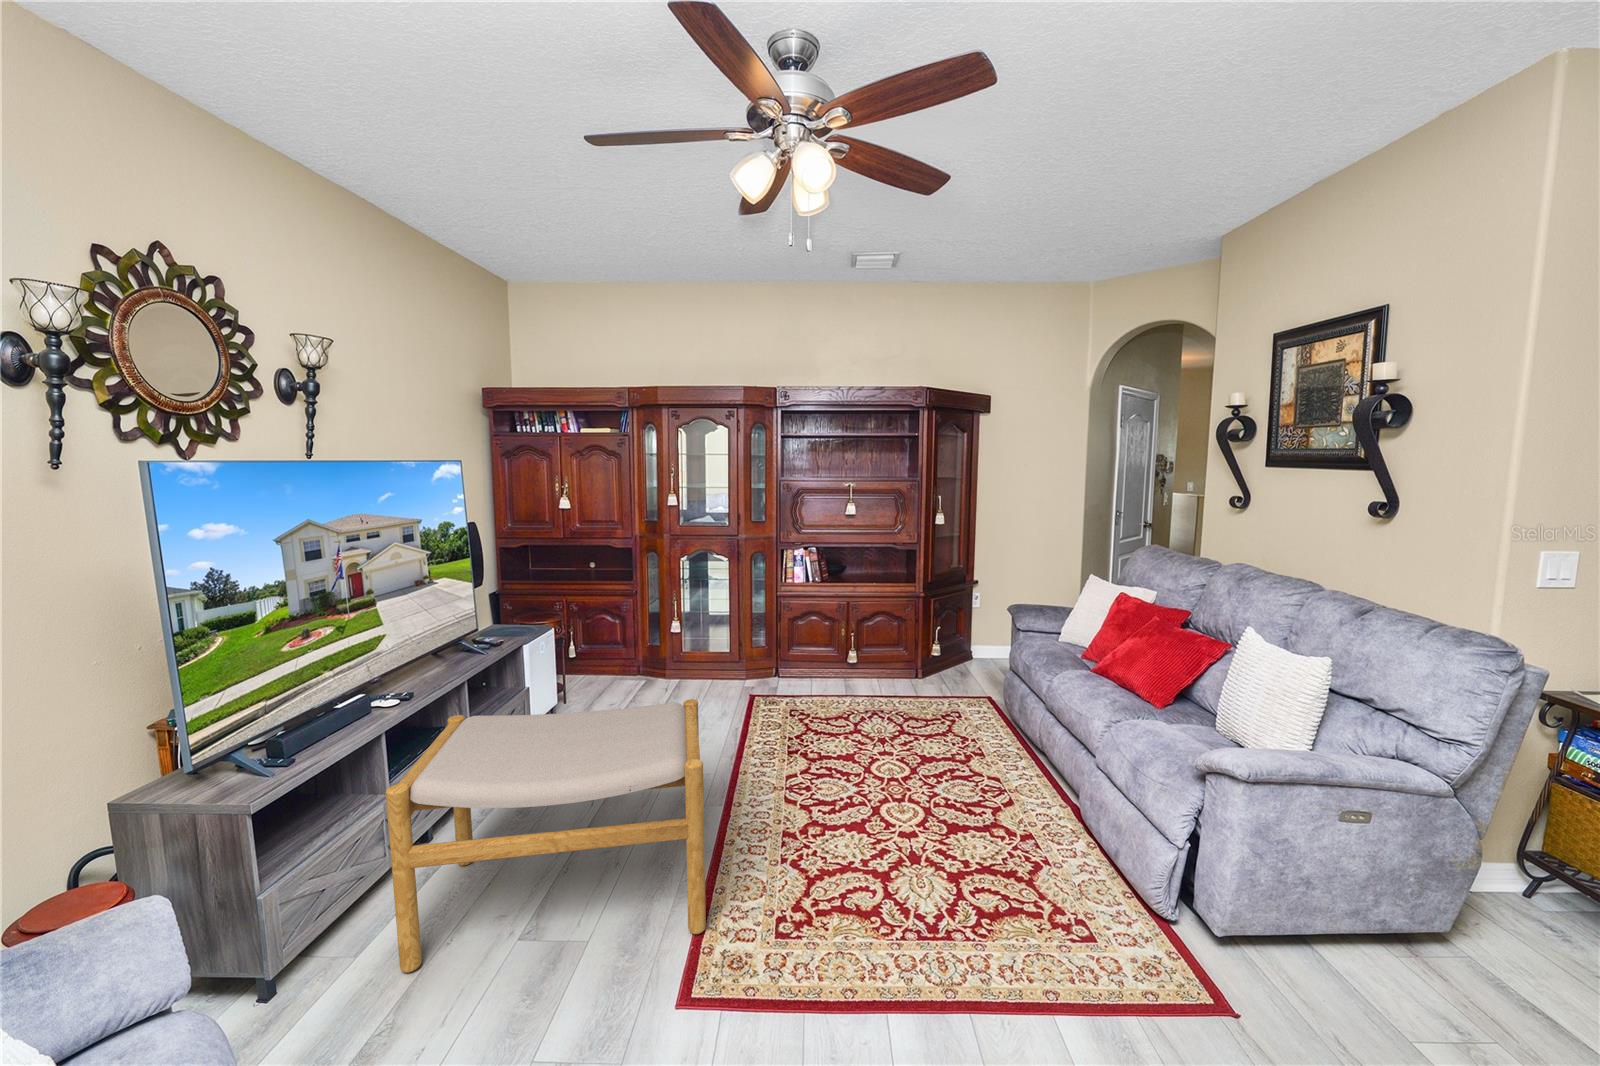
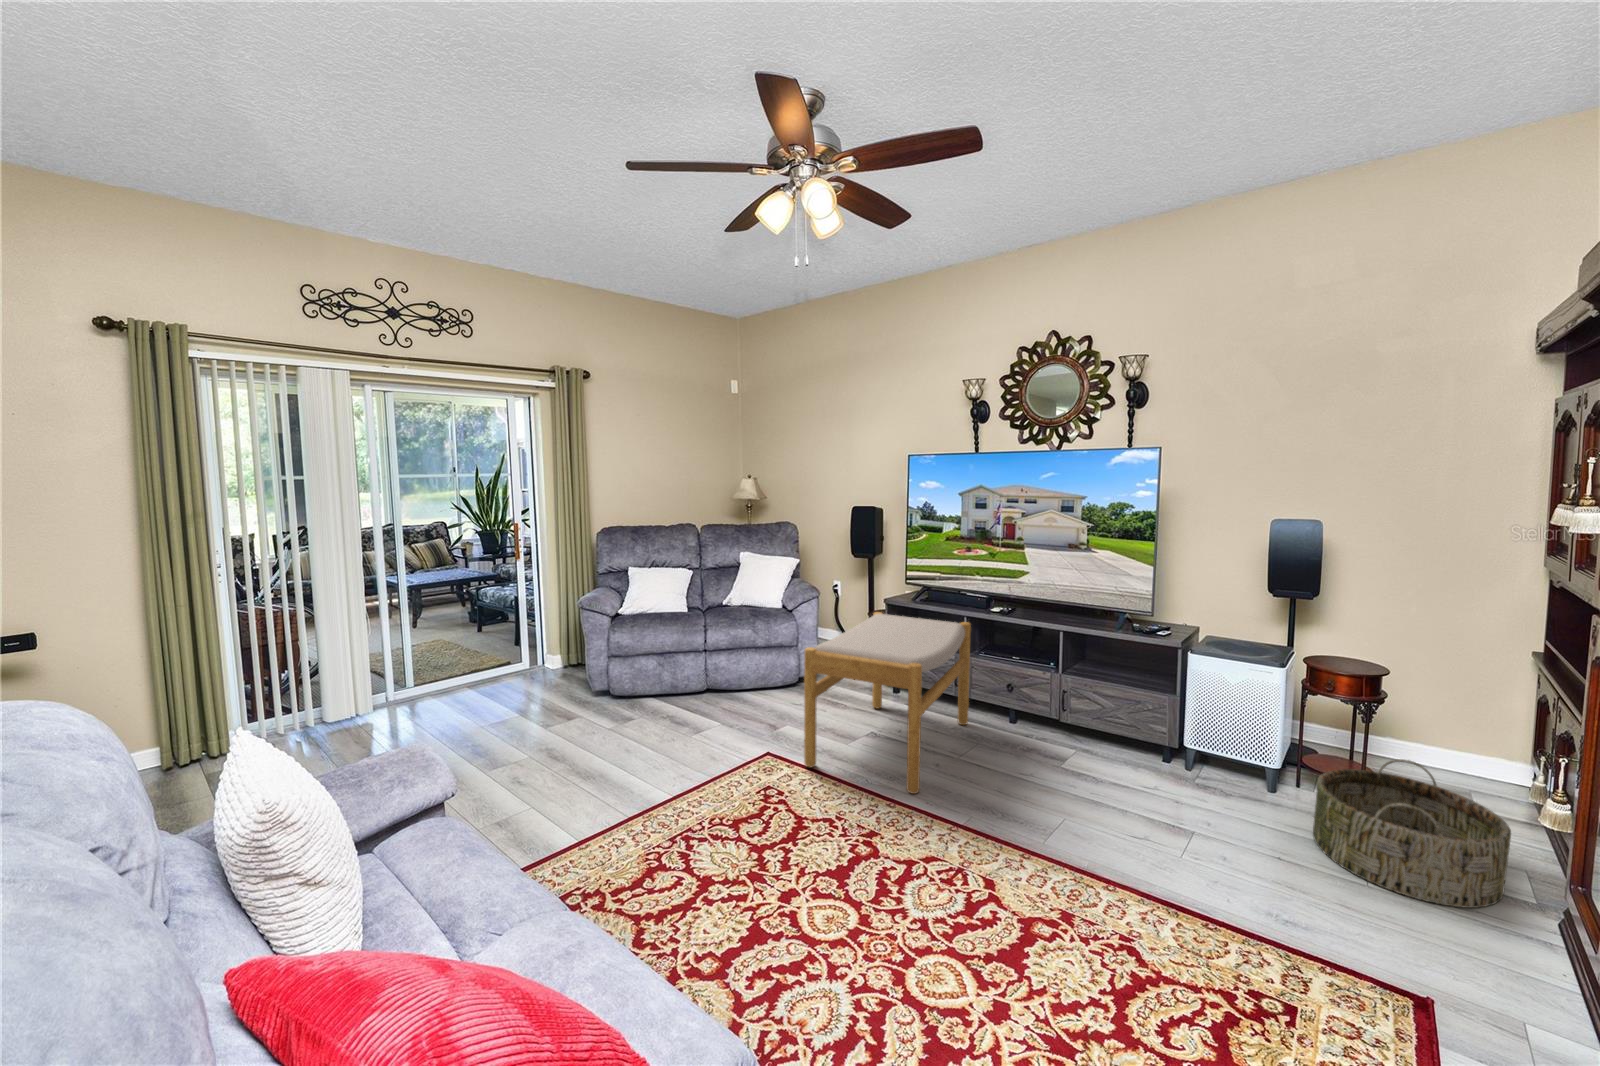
basket: none [594,643,673,704] -> present [1313,759,1511,908]

